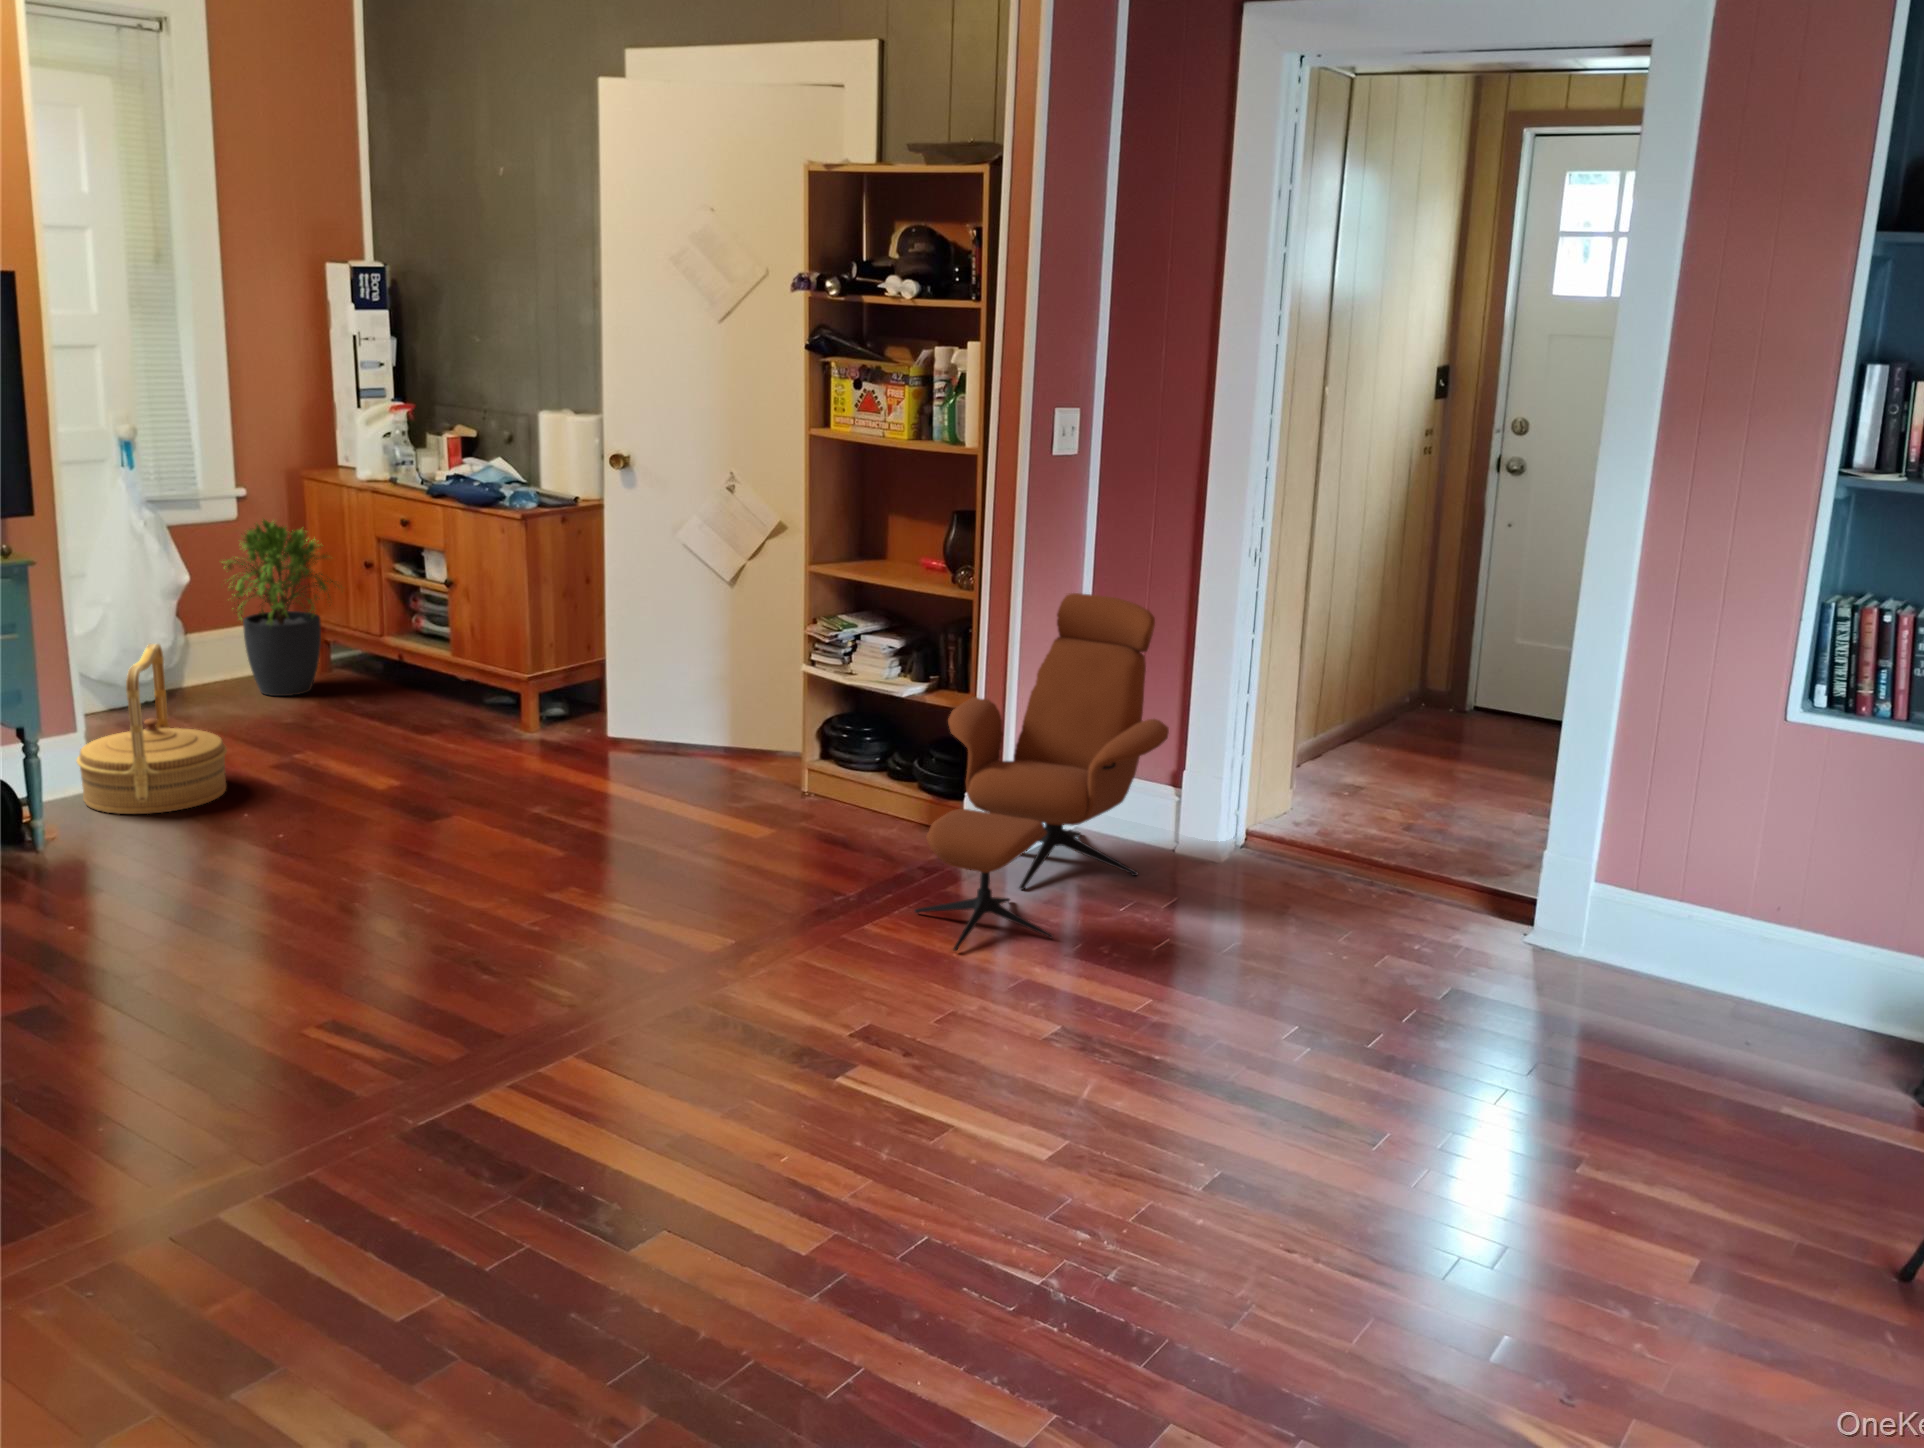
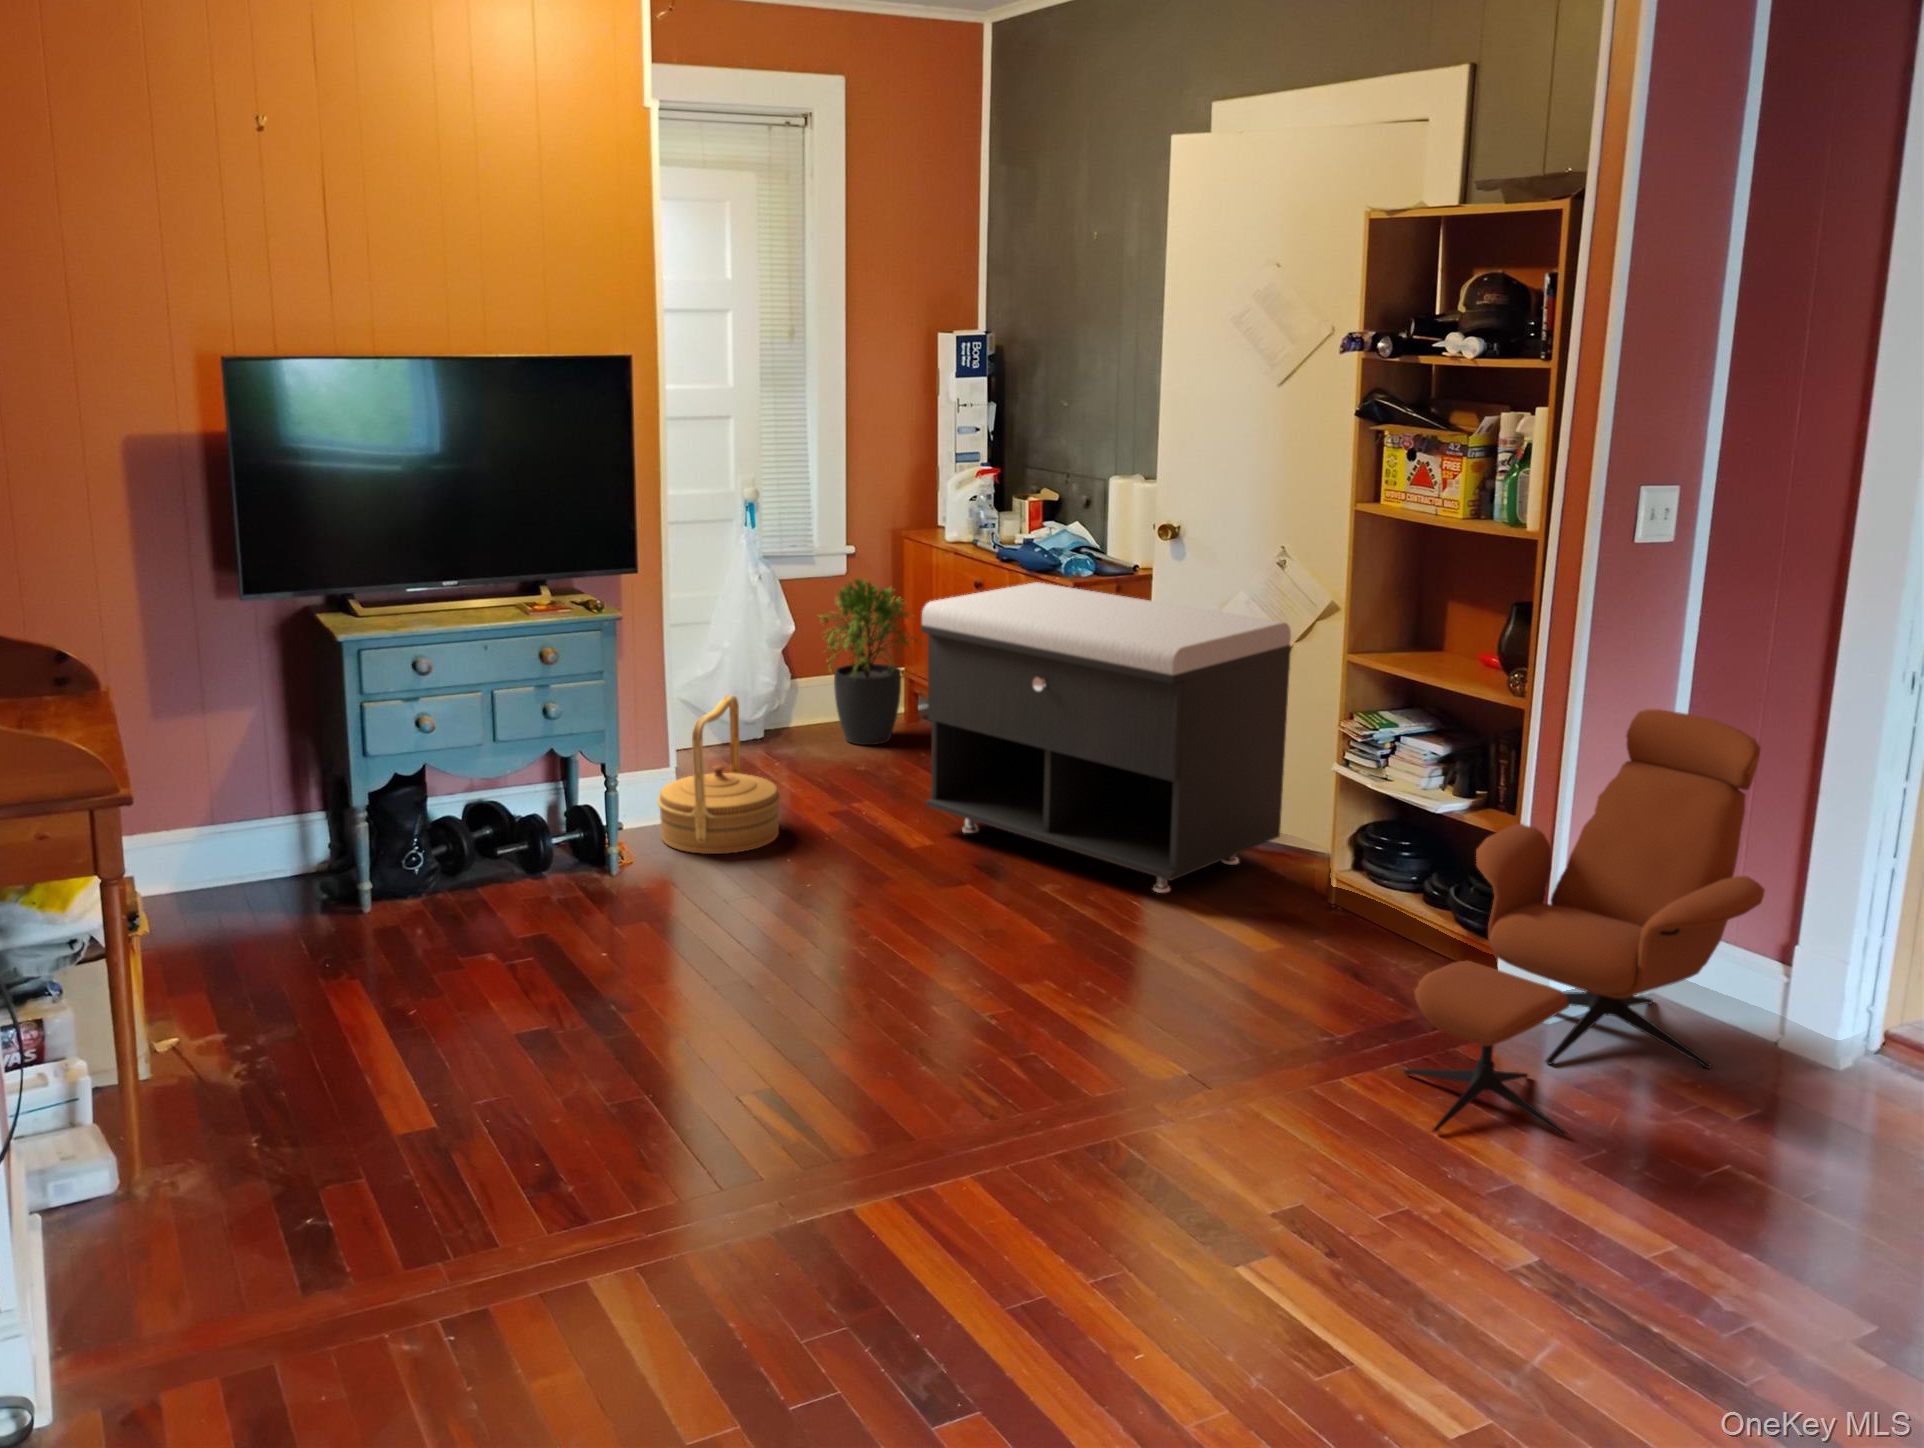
storage bench: none [376,514,749,799] -> present [921,582,1291,893]

